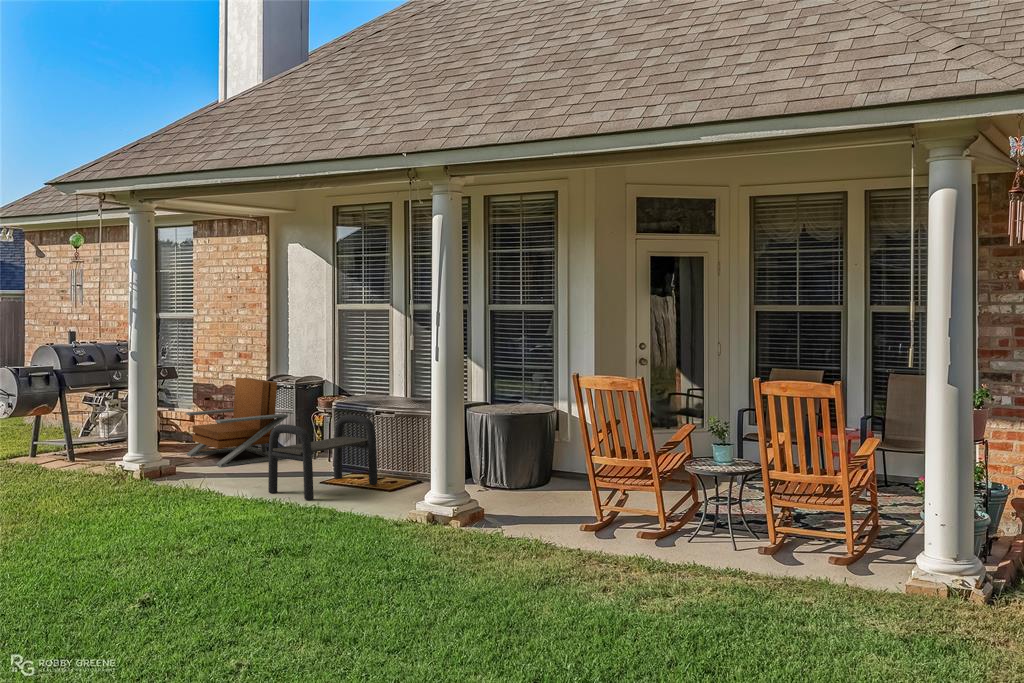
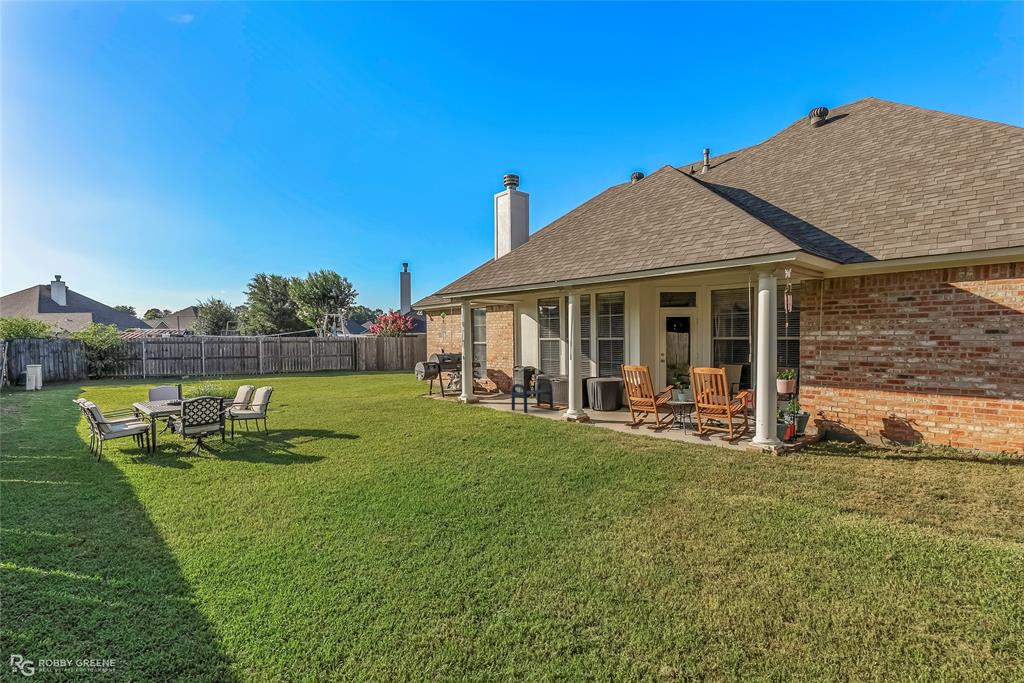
lounge chair: present [186,378,288,467] -> none [484,367,521,401]

